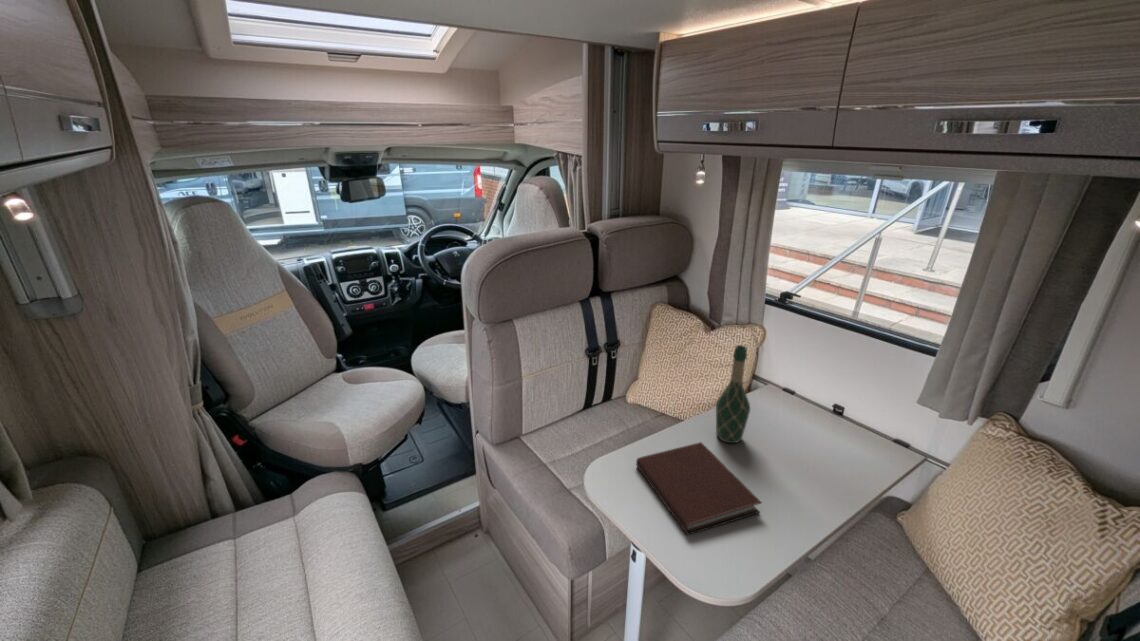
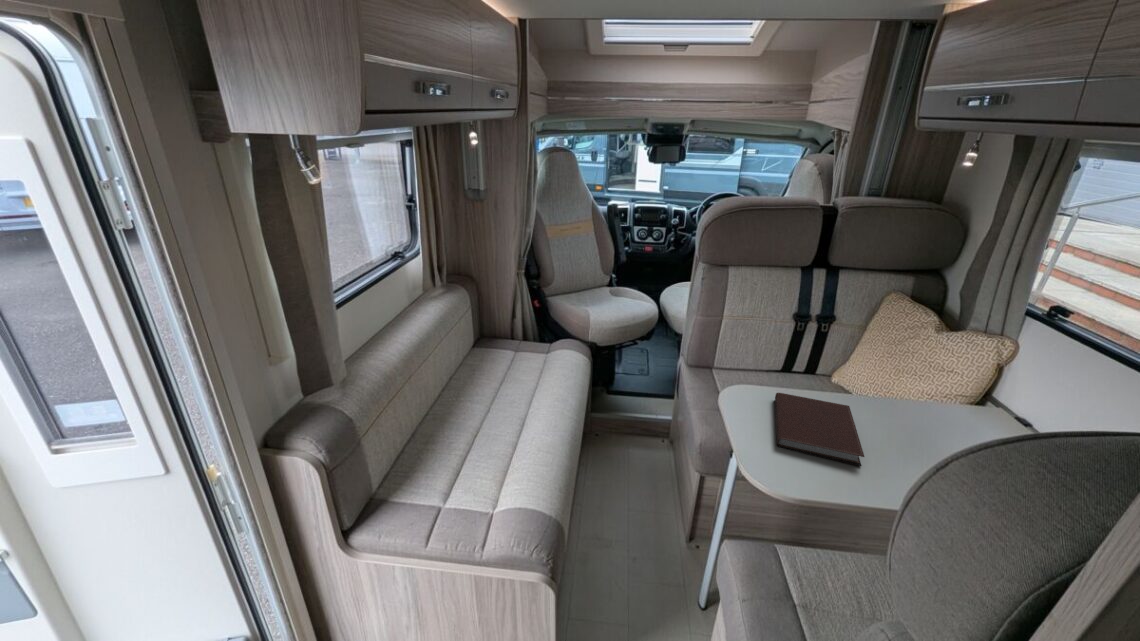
wine bottle: present [716,345,750,443] -> none [877,327,929,425]

